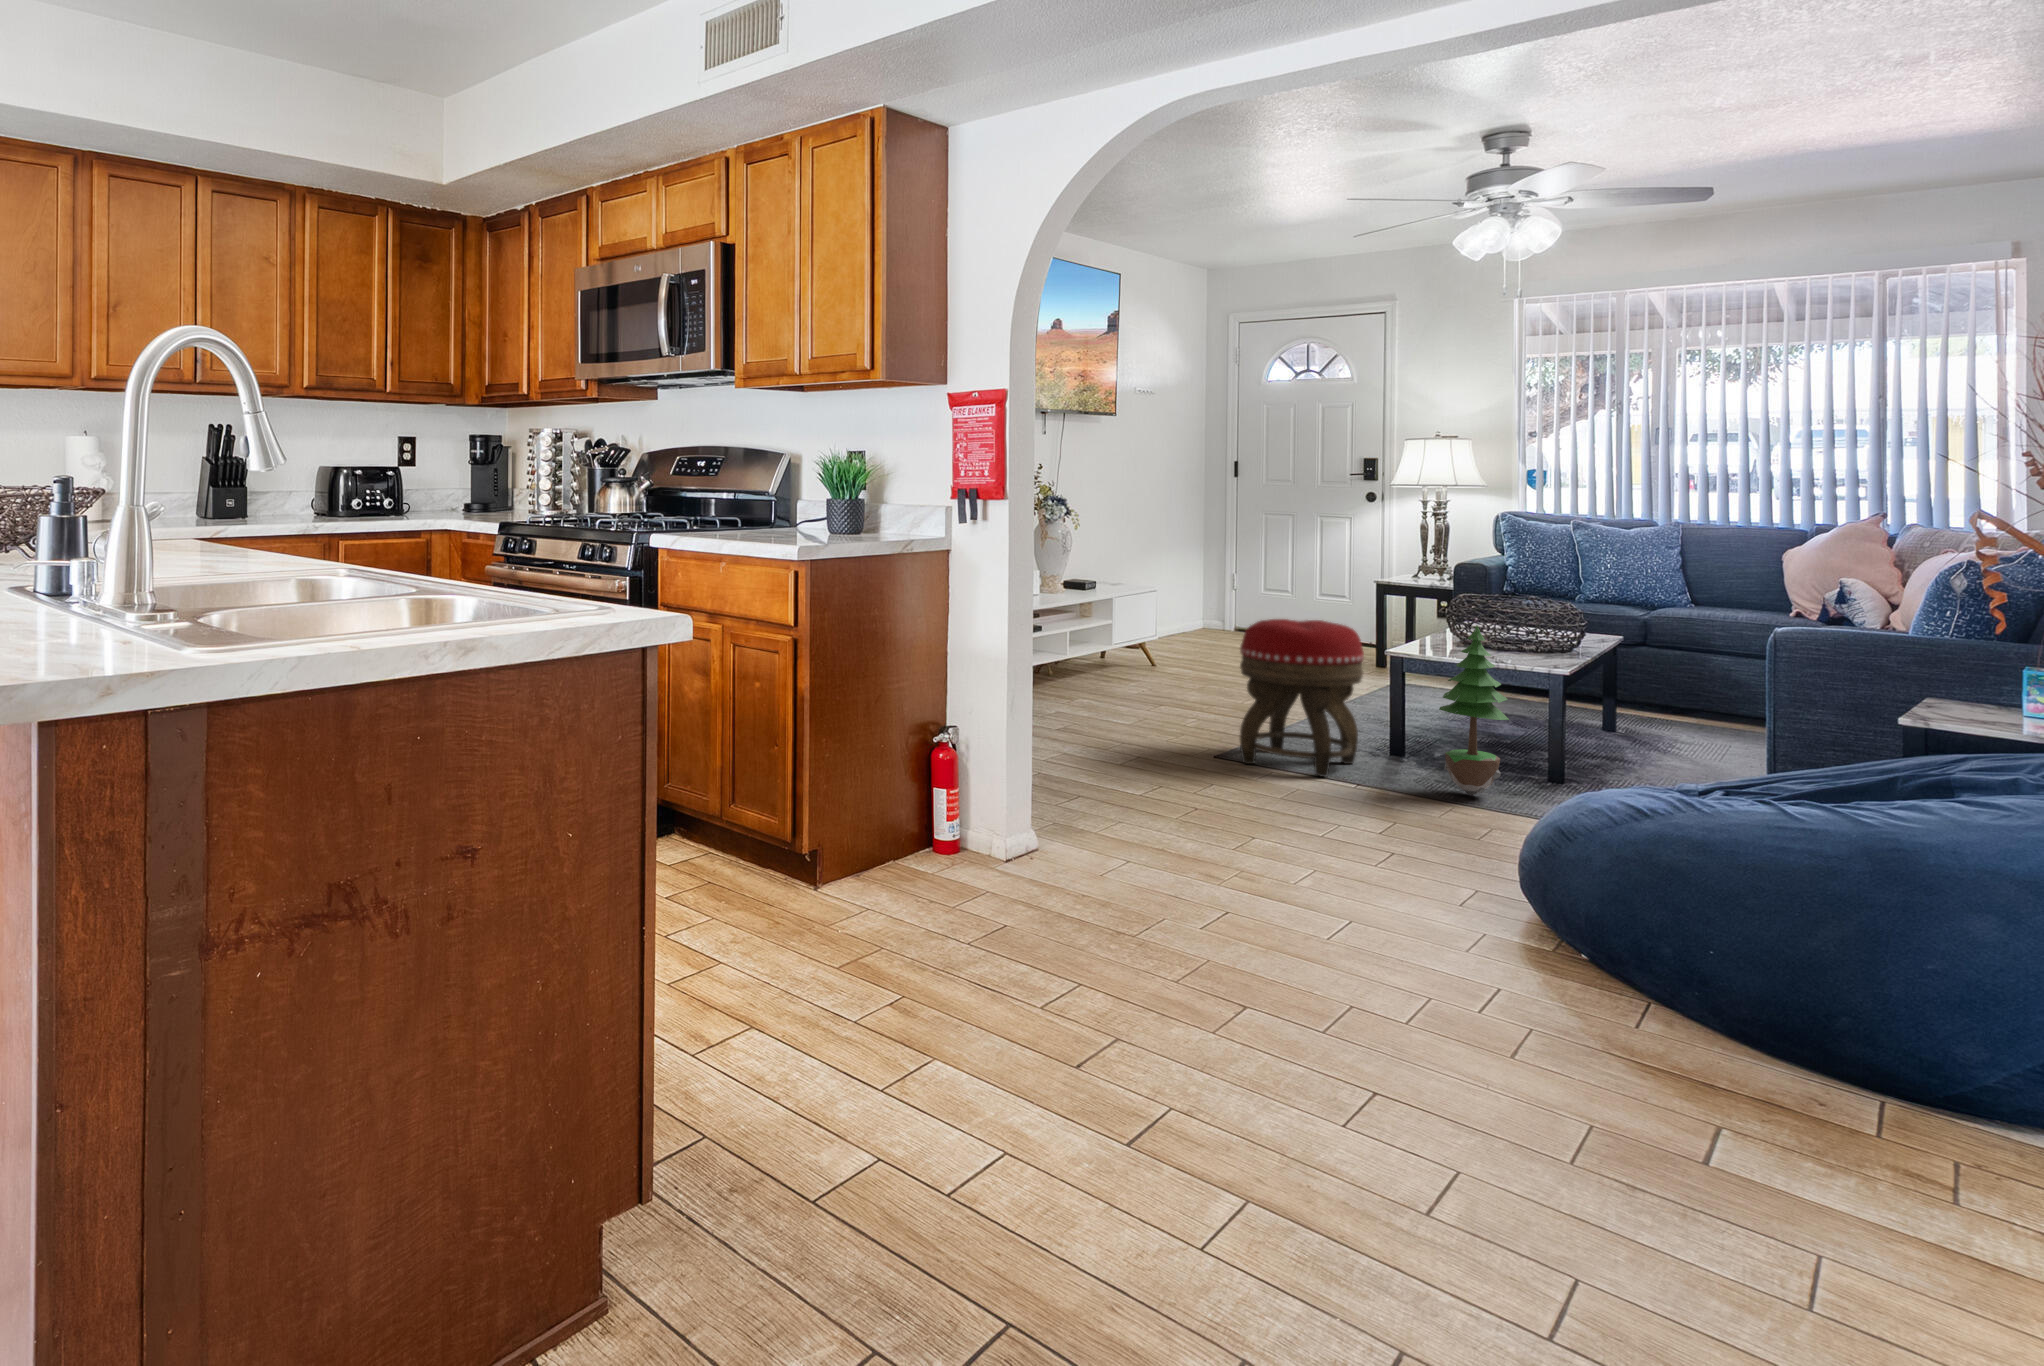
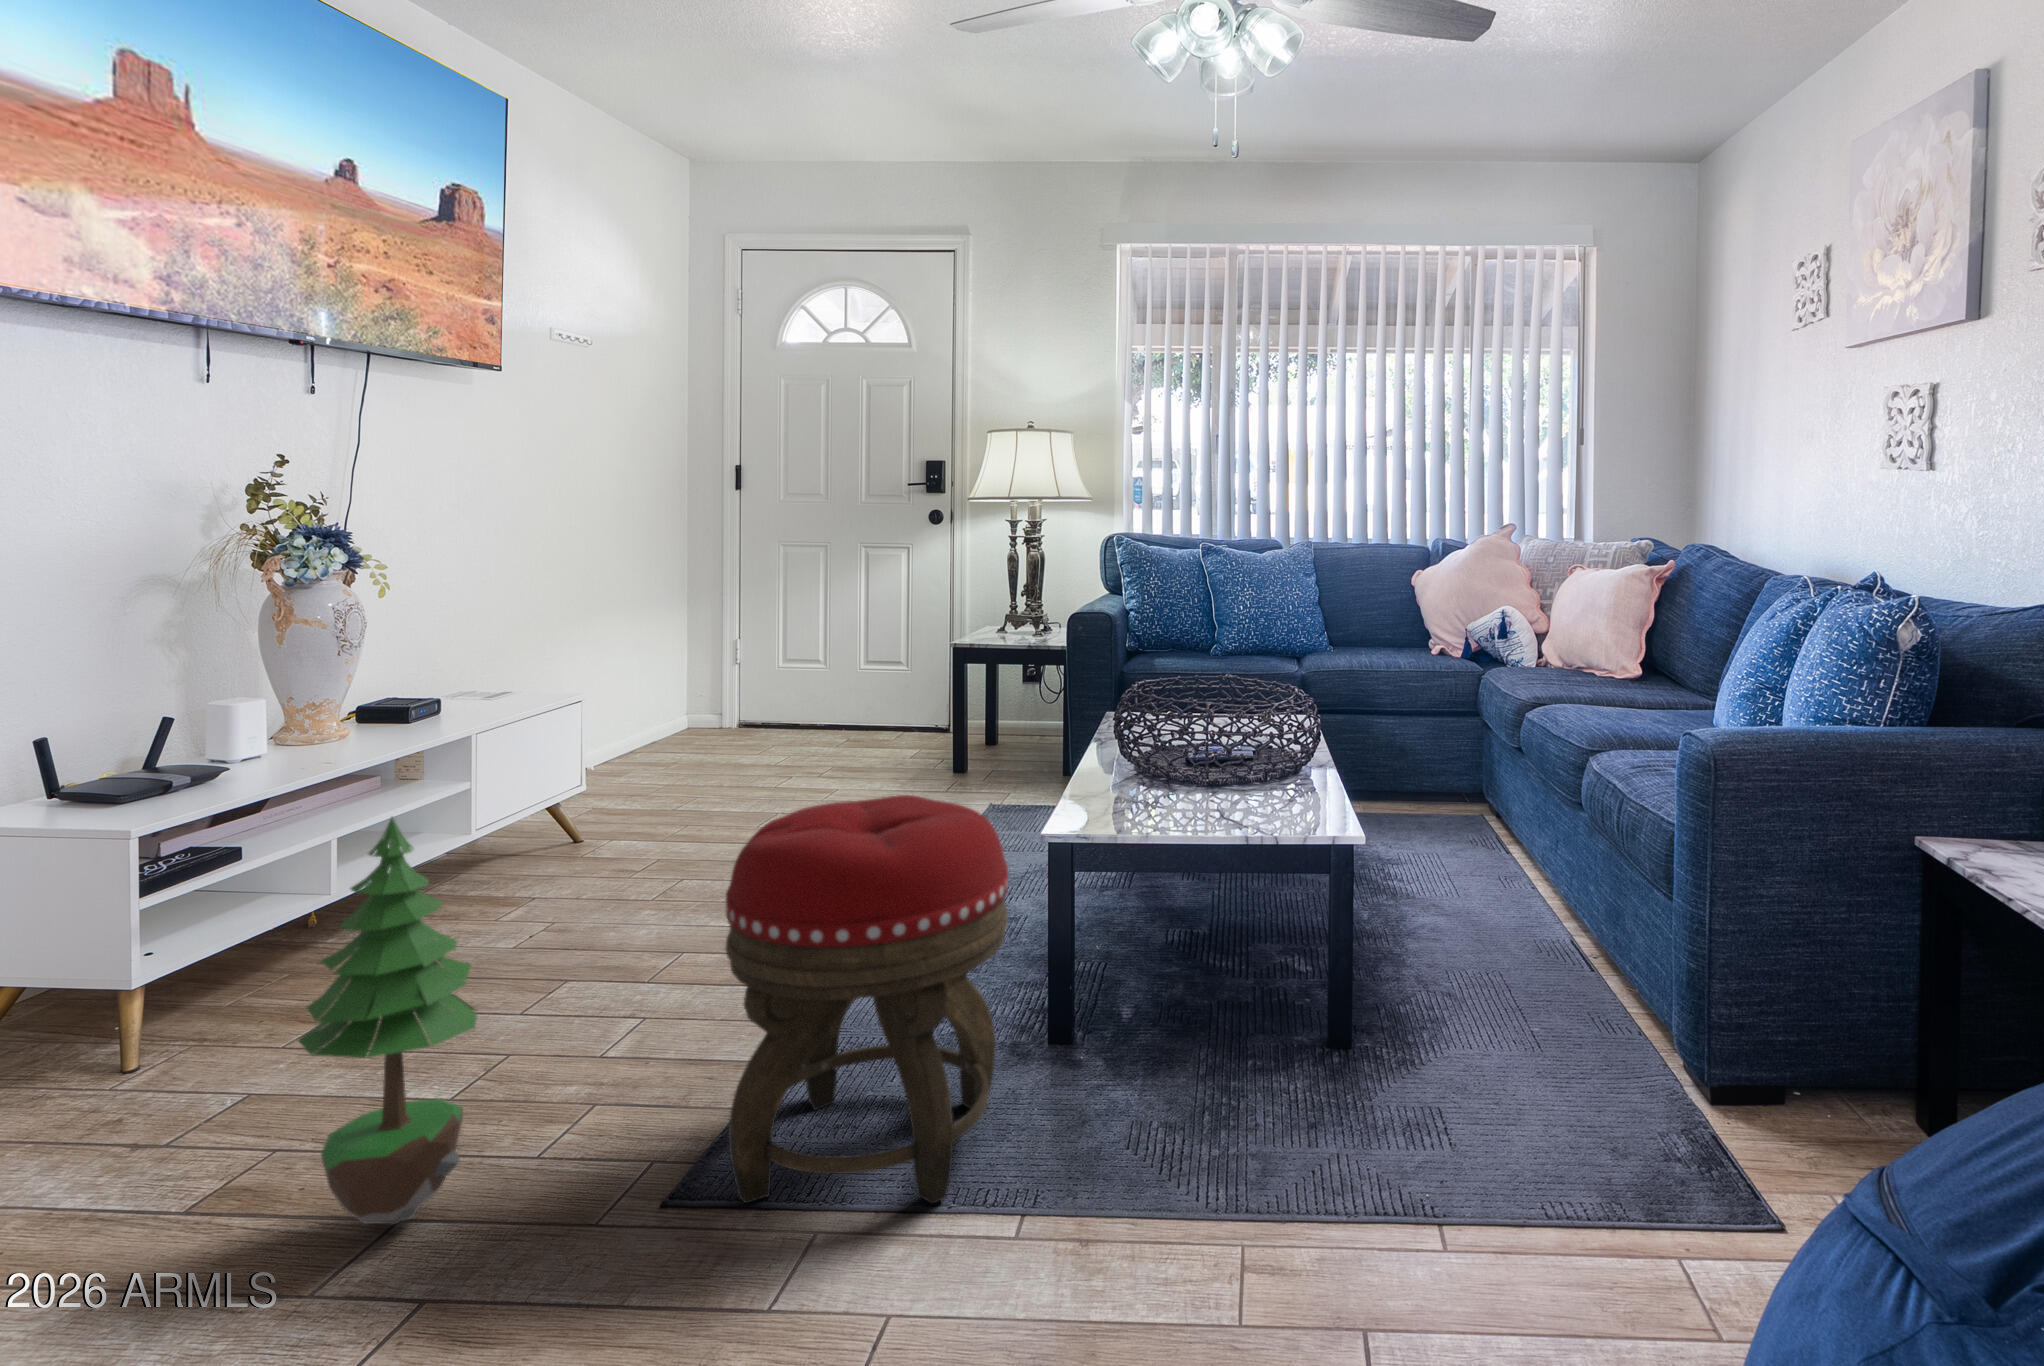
potted tree: present [1439,625,1509,796] -> present [298,818,478,1224]

